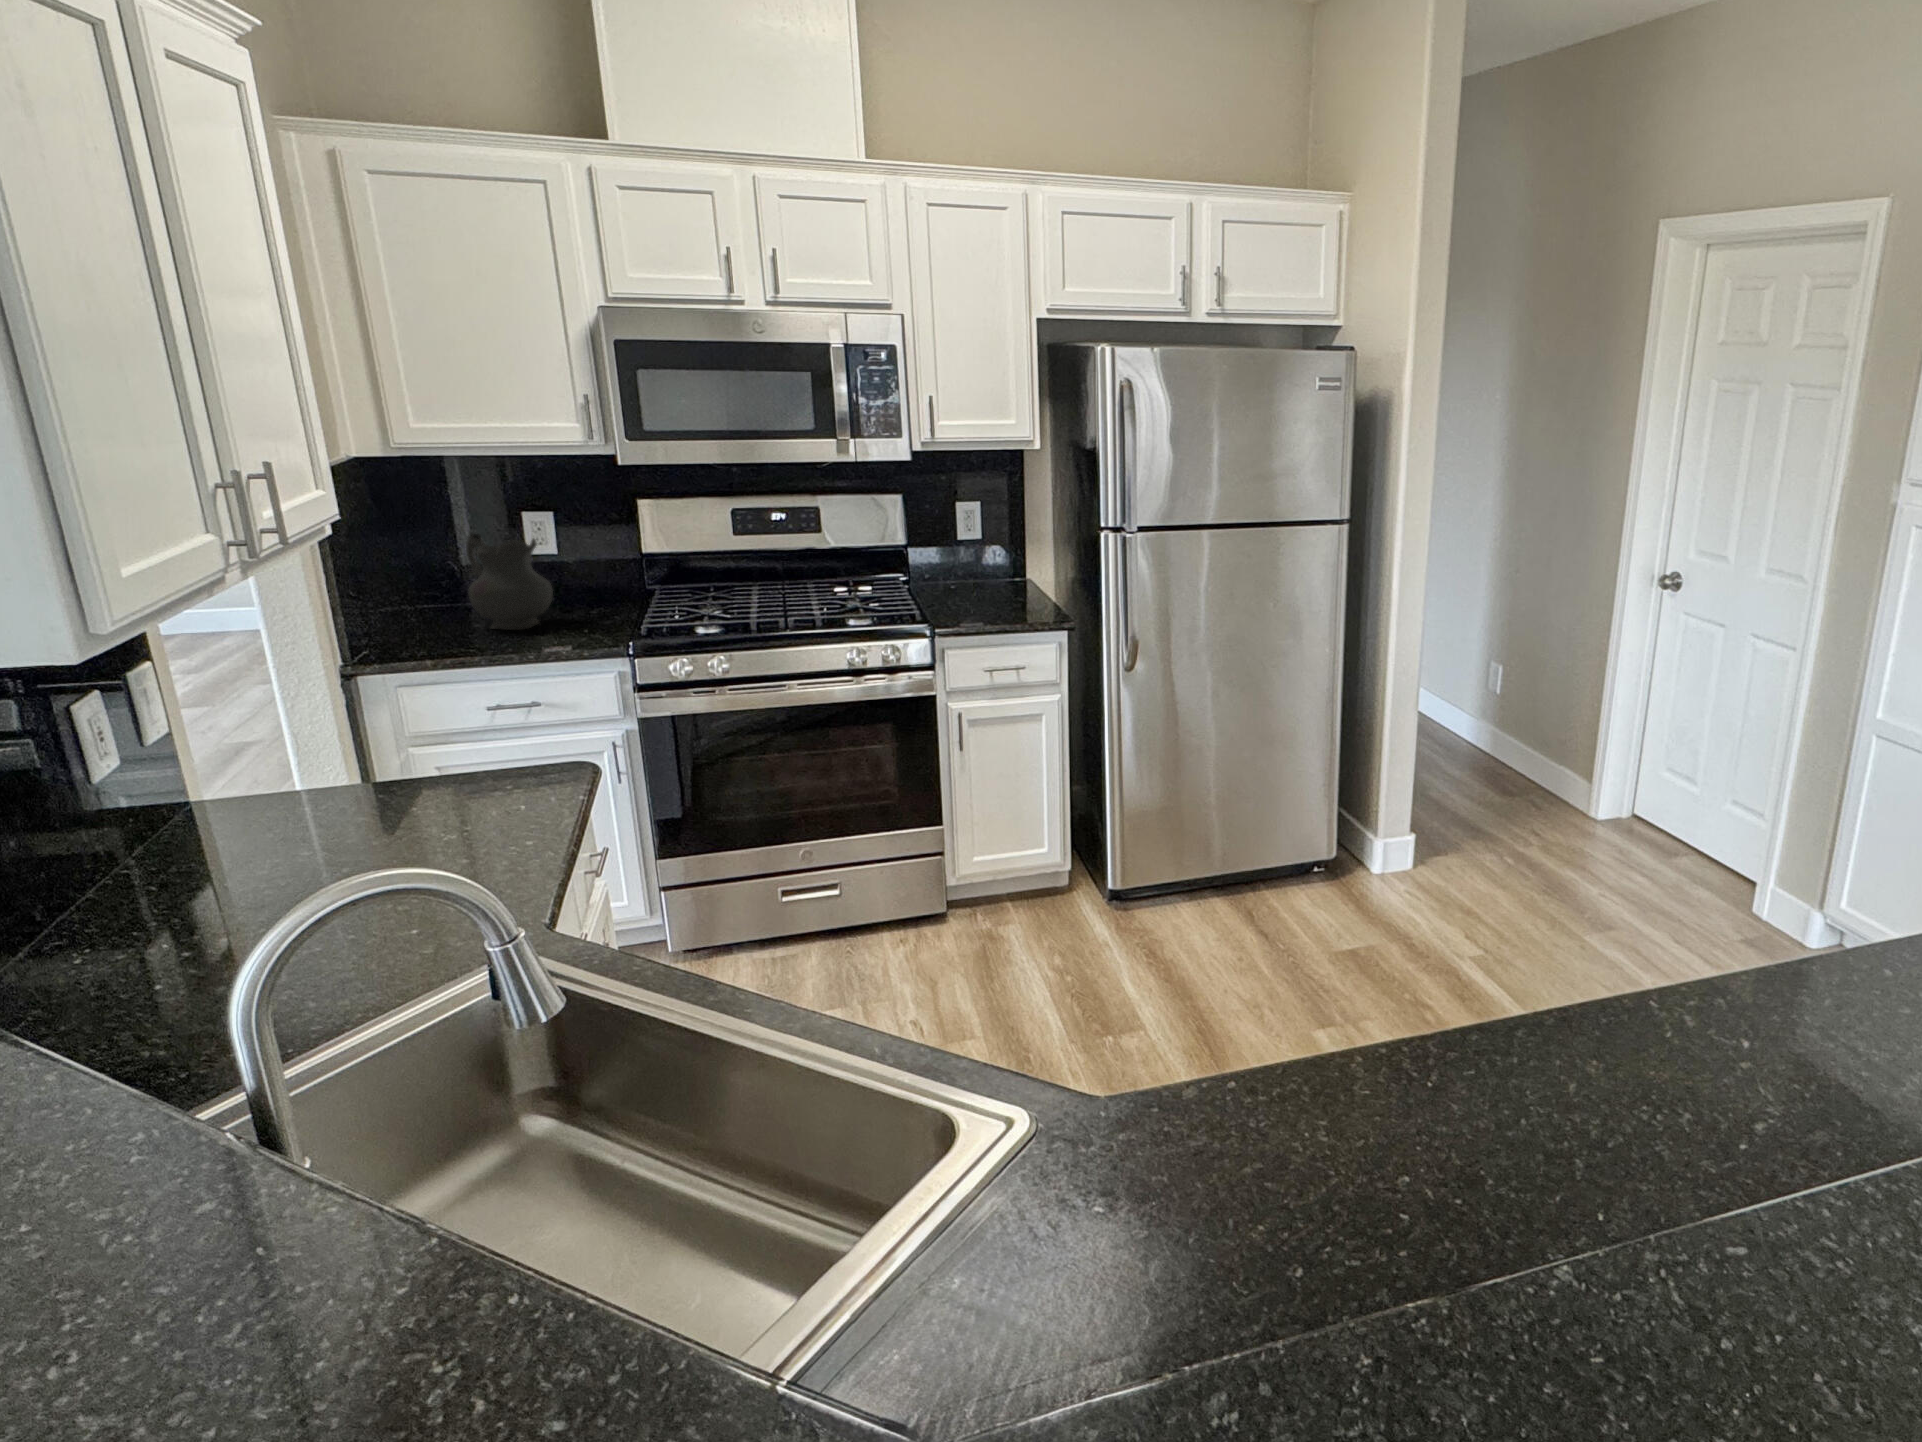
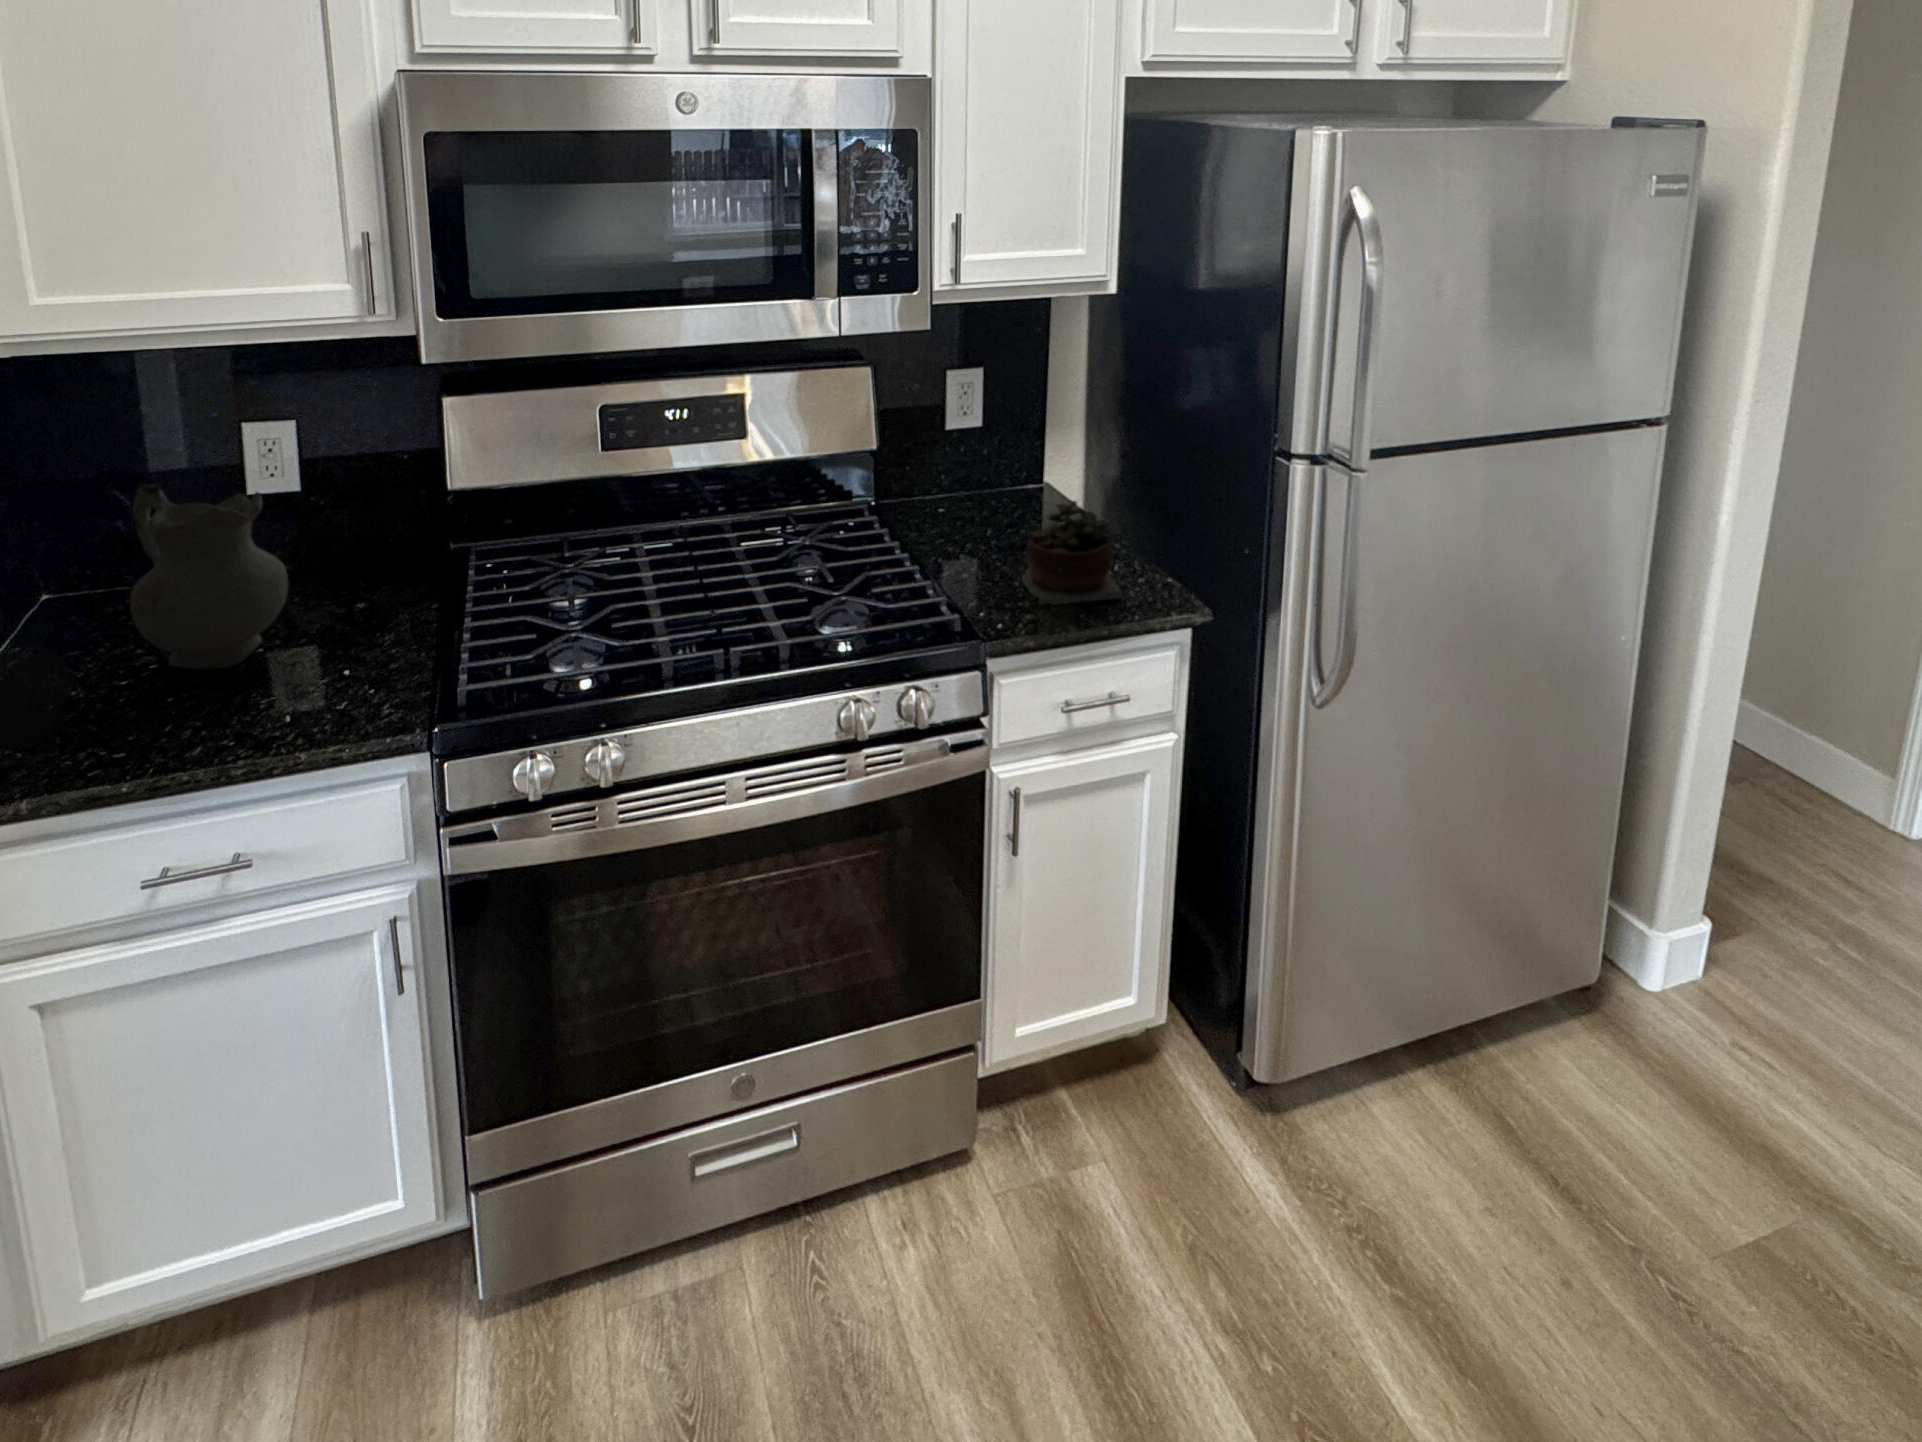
succulent plant: none [975,566,1028,617] -> present [1022,501,1122,605]

